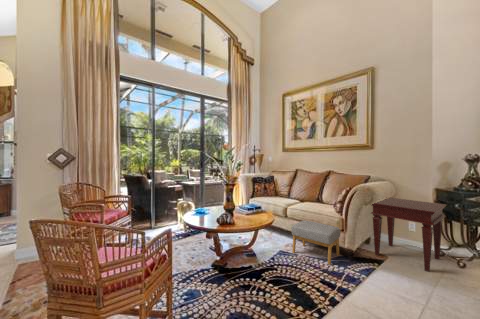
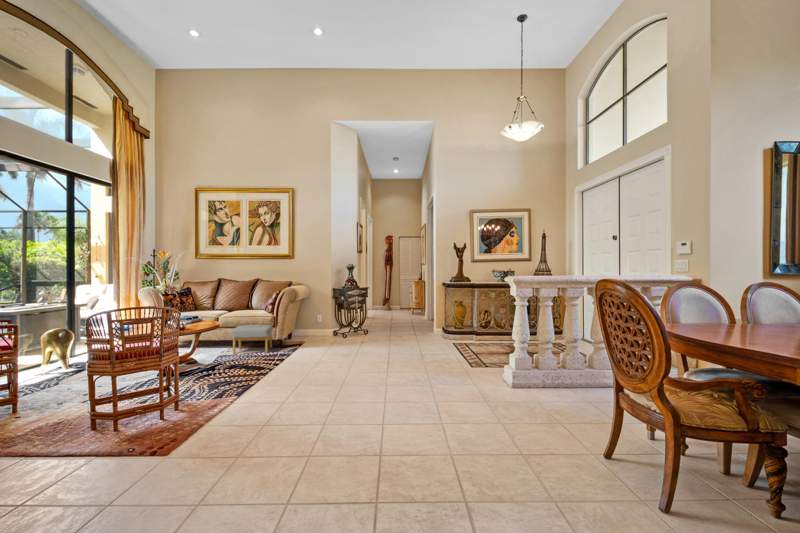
side table: present [371,198,446,272] -> none [293,298,339,343]

